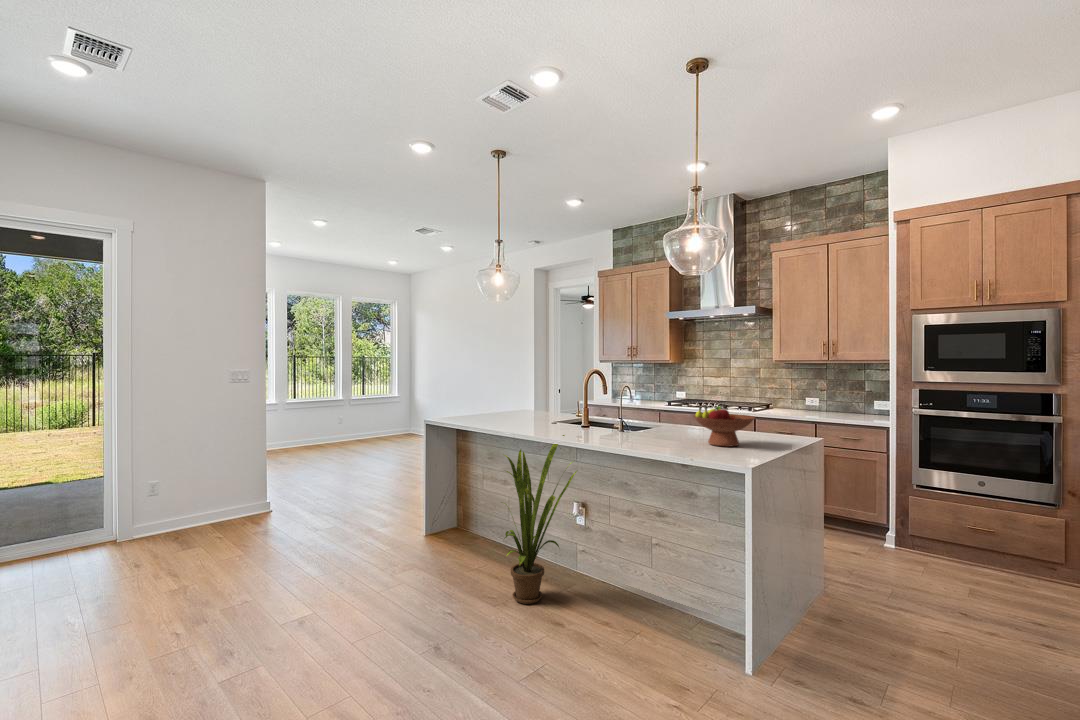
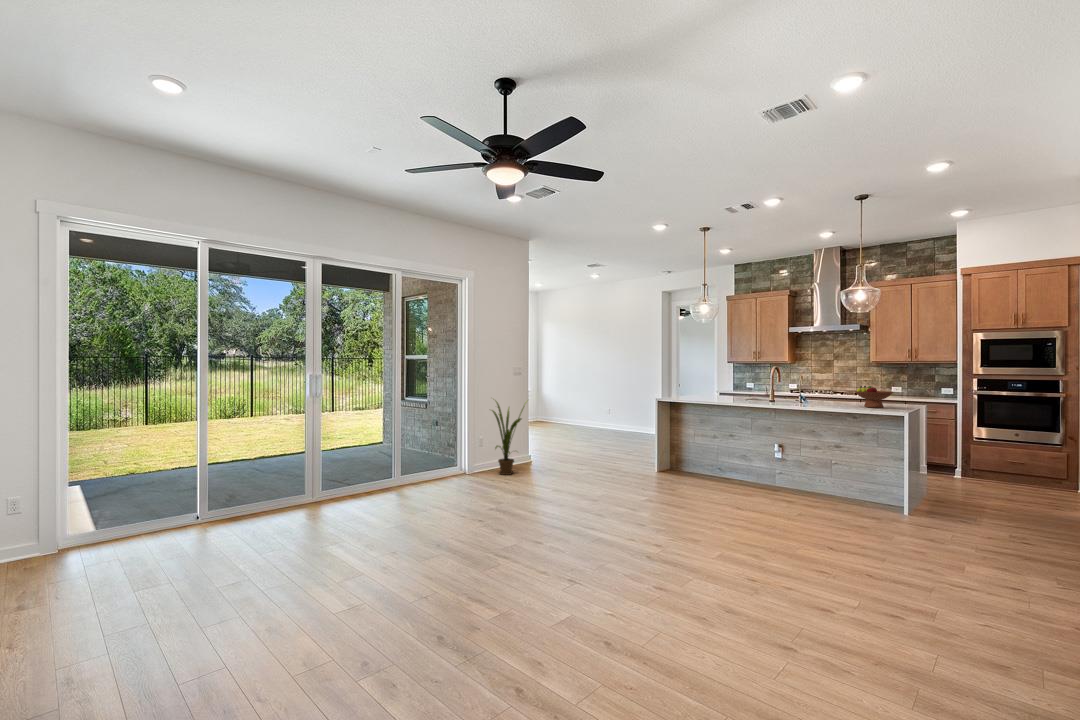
house plant: present [504,435,577,604] -> present [492,400,526,475]

